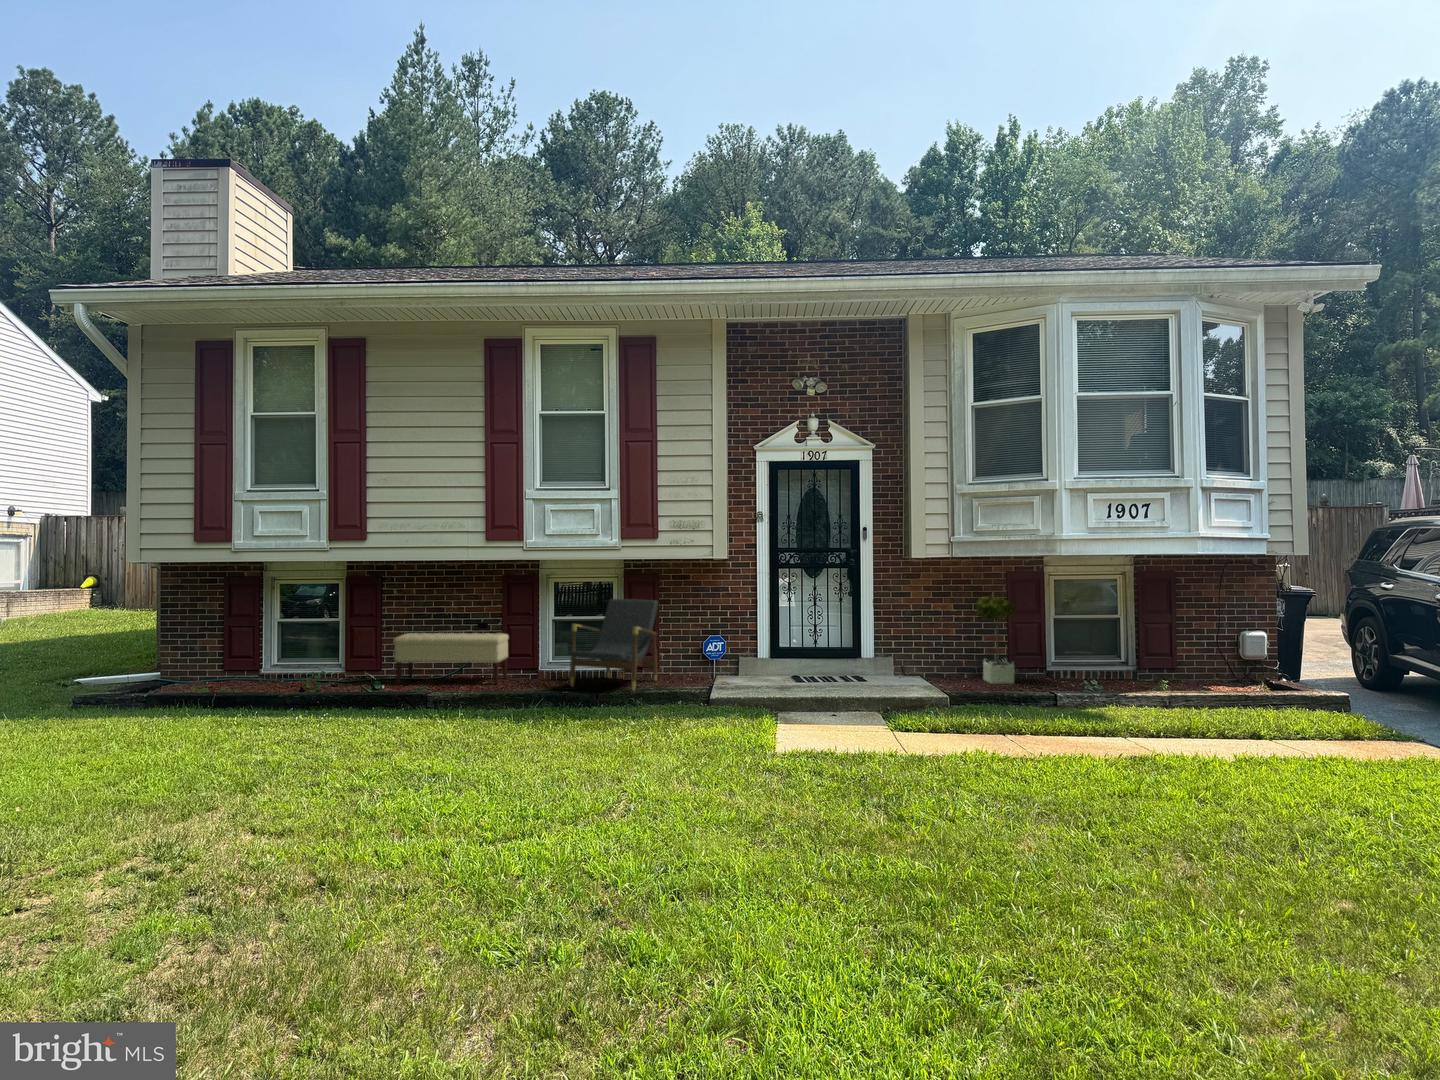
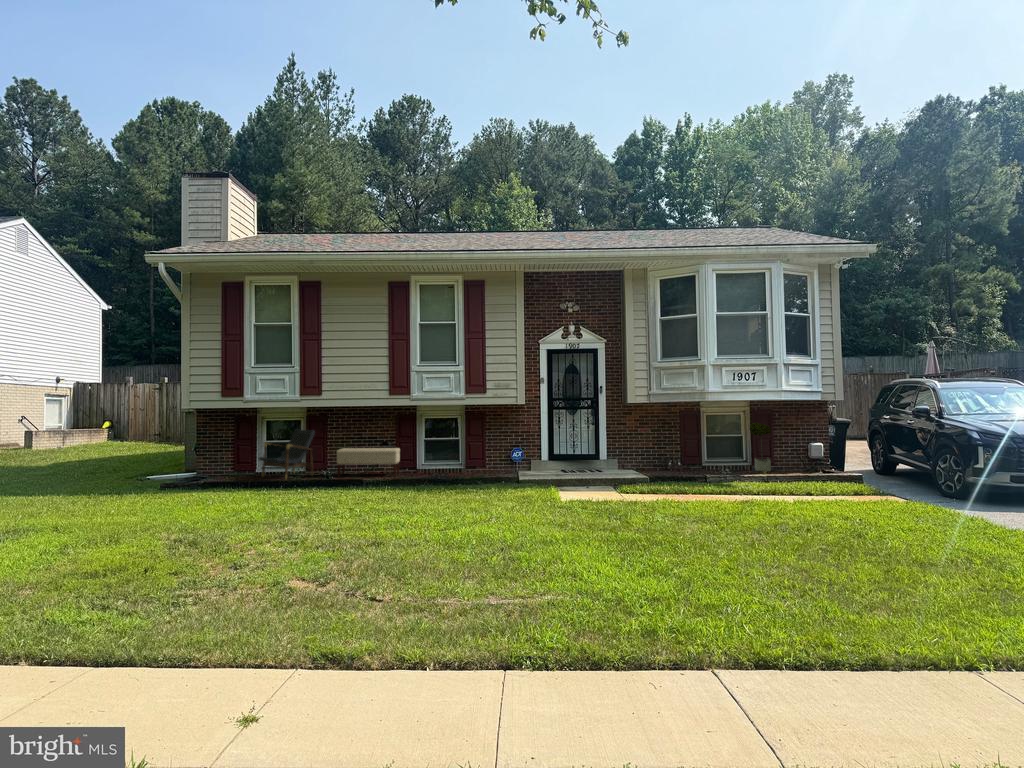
potted tree: present [976,596,1015,684] -> present [749,423,771,471]
lounge chair: present [570,599,658,691] -> present [258,429,315,479]

